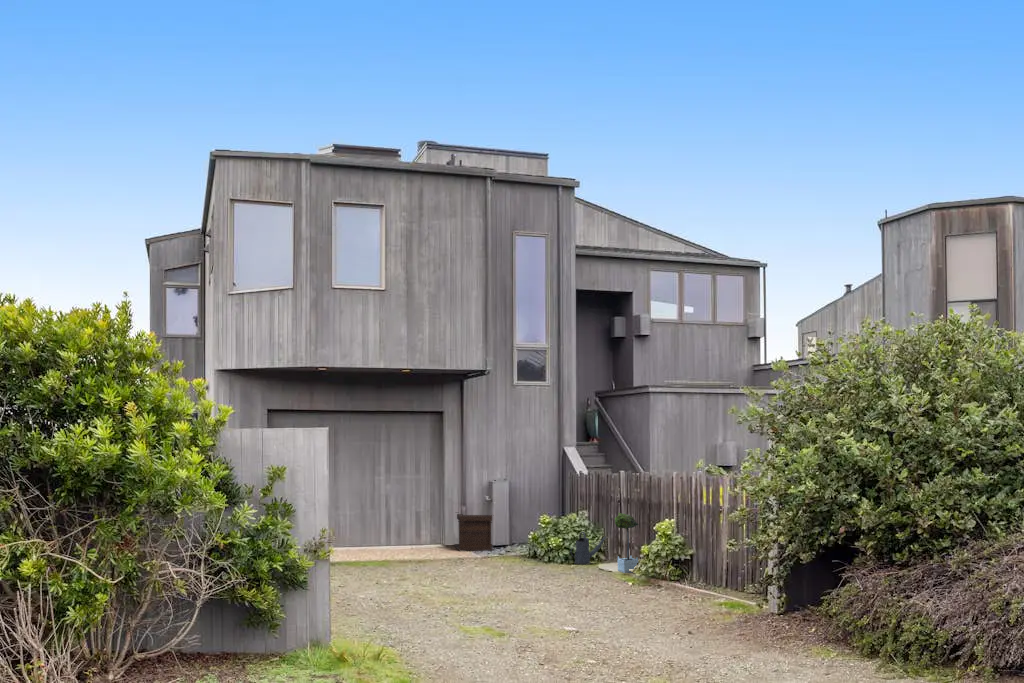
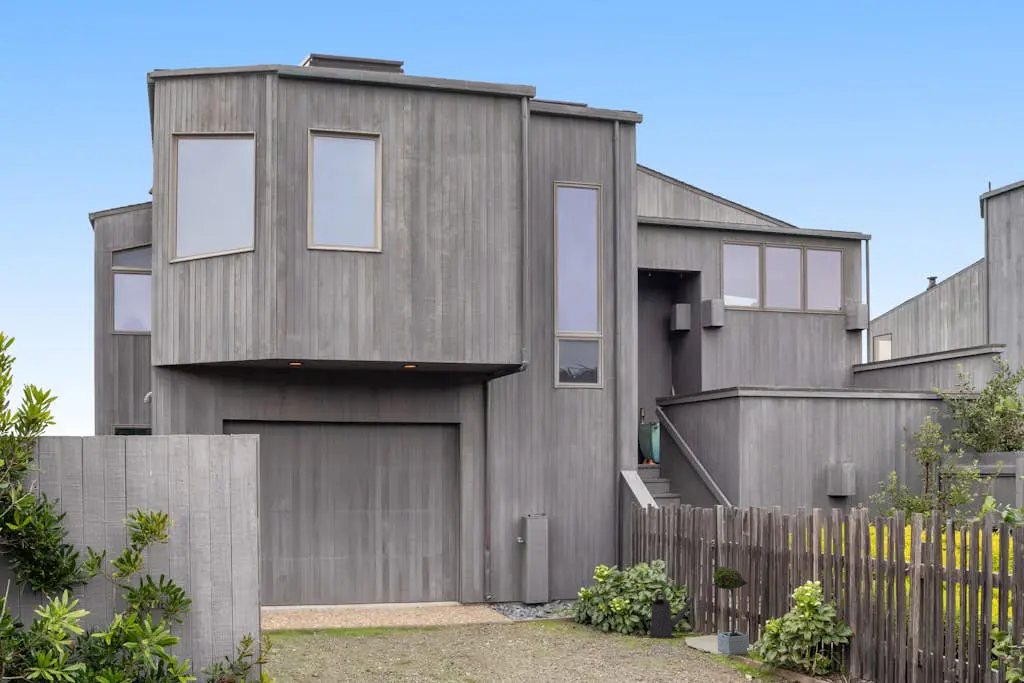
wooden crate: present [454,514,494,551] -> none [476,558,532,614]

